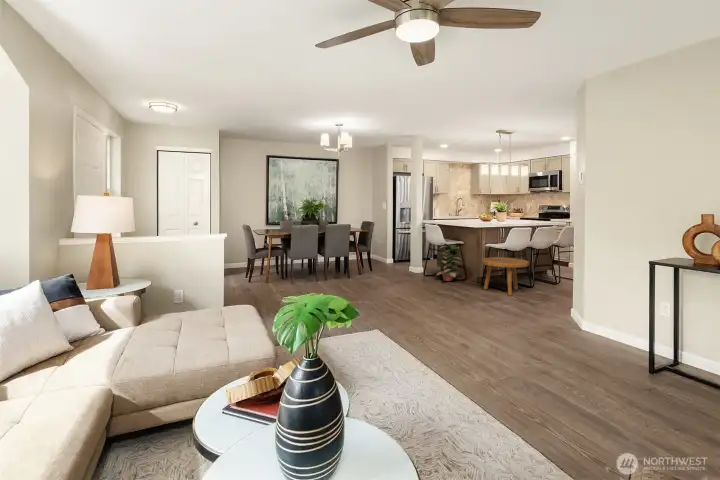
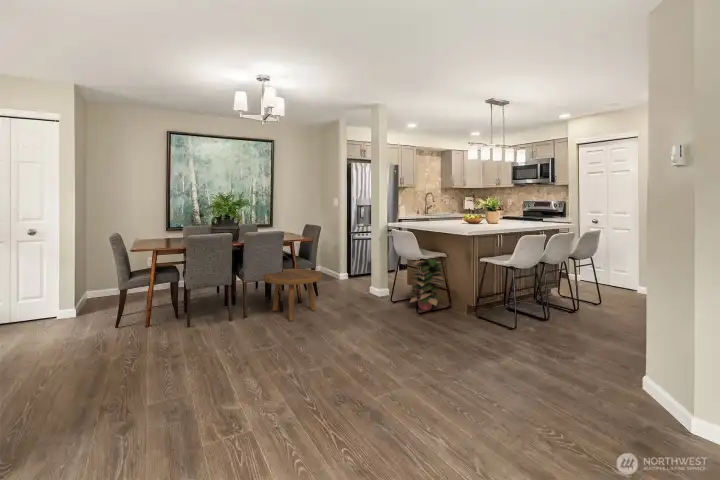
footstool: present [482,257,529,296] -> present [263,269,322,321]

